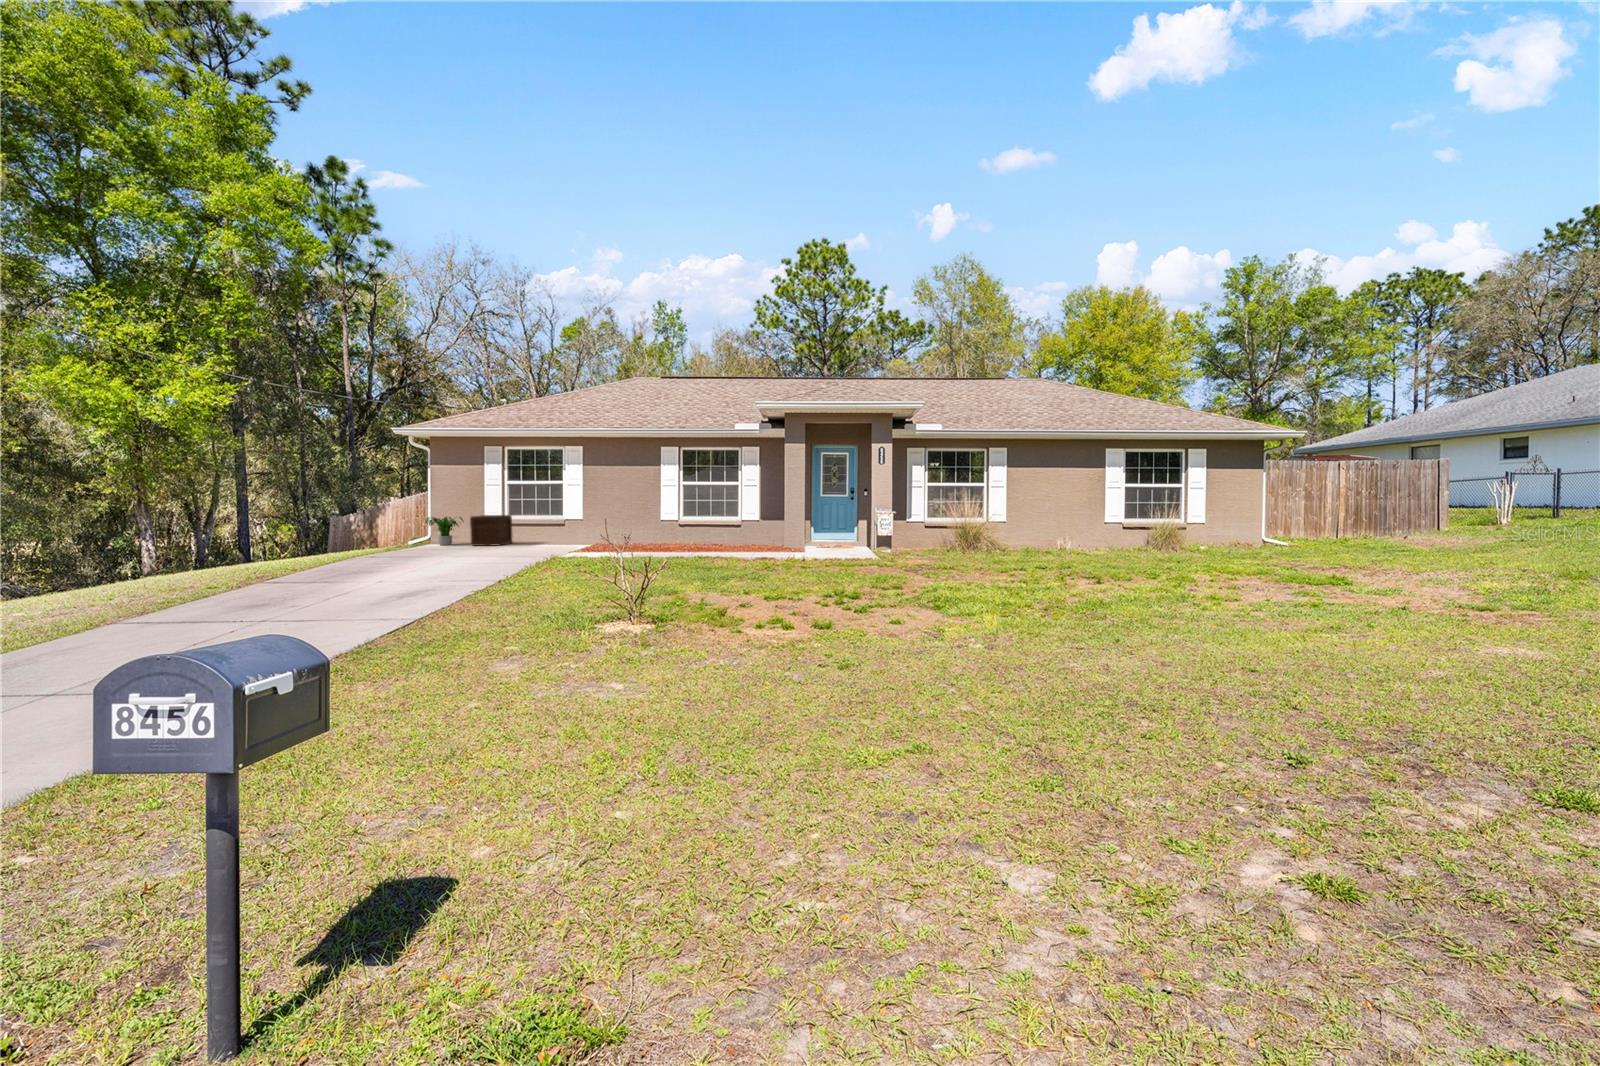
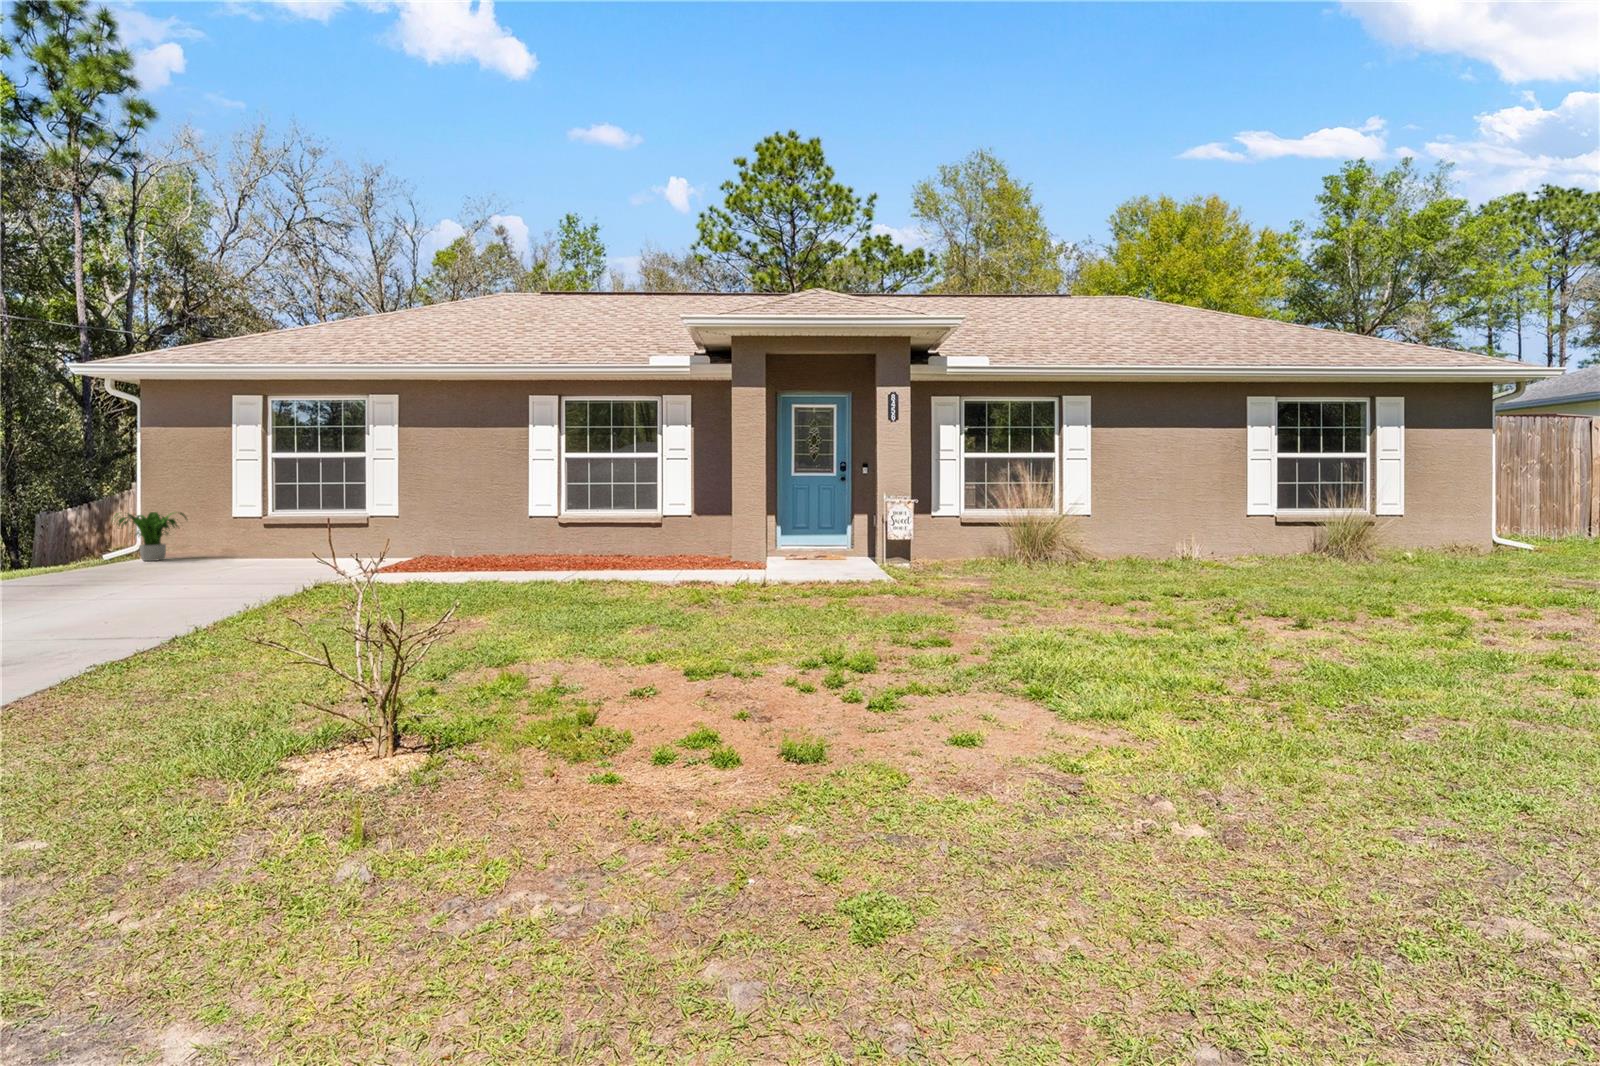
wooden crate: present [470,515,513,546] -> none [190,509,275,562]

